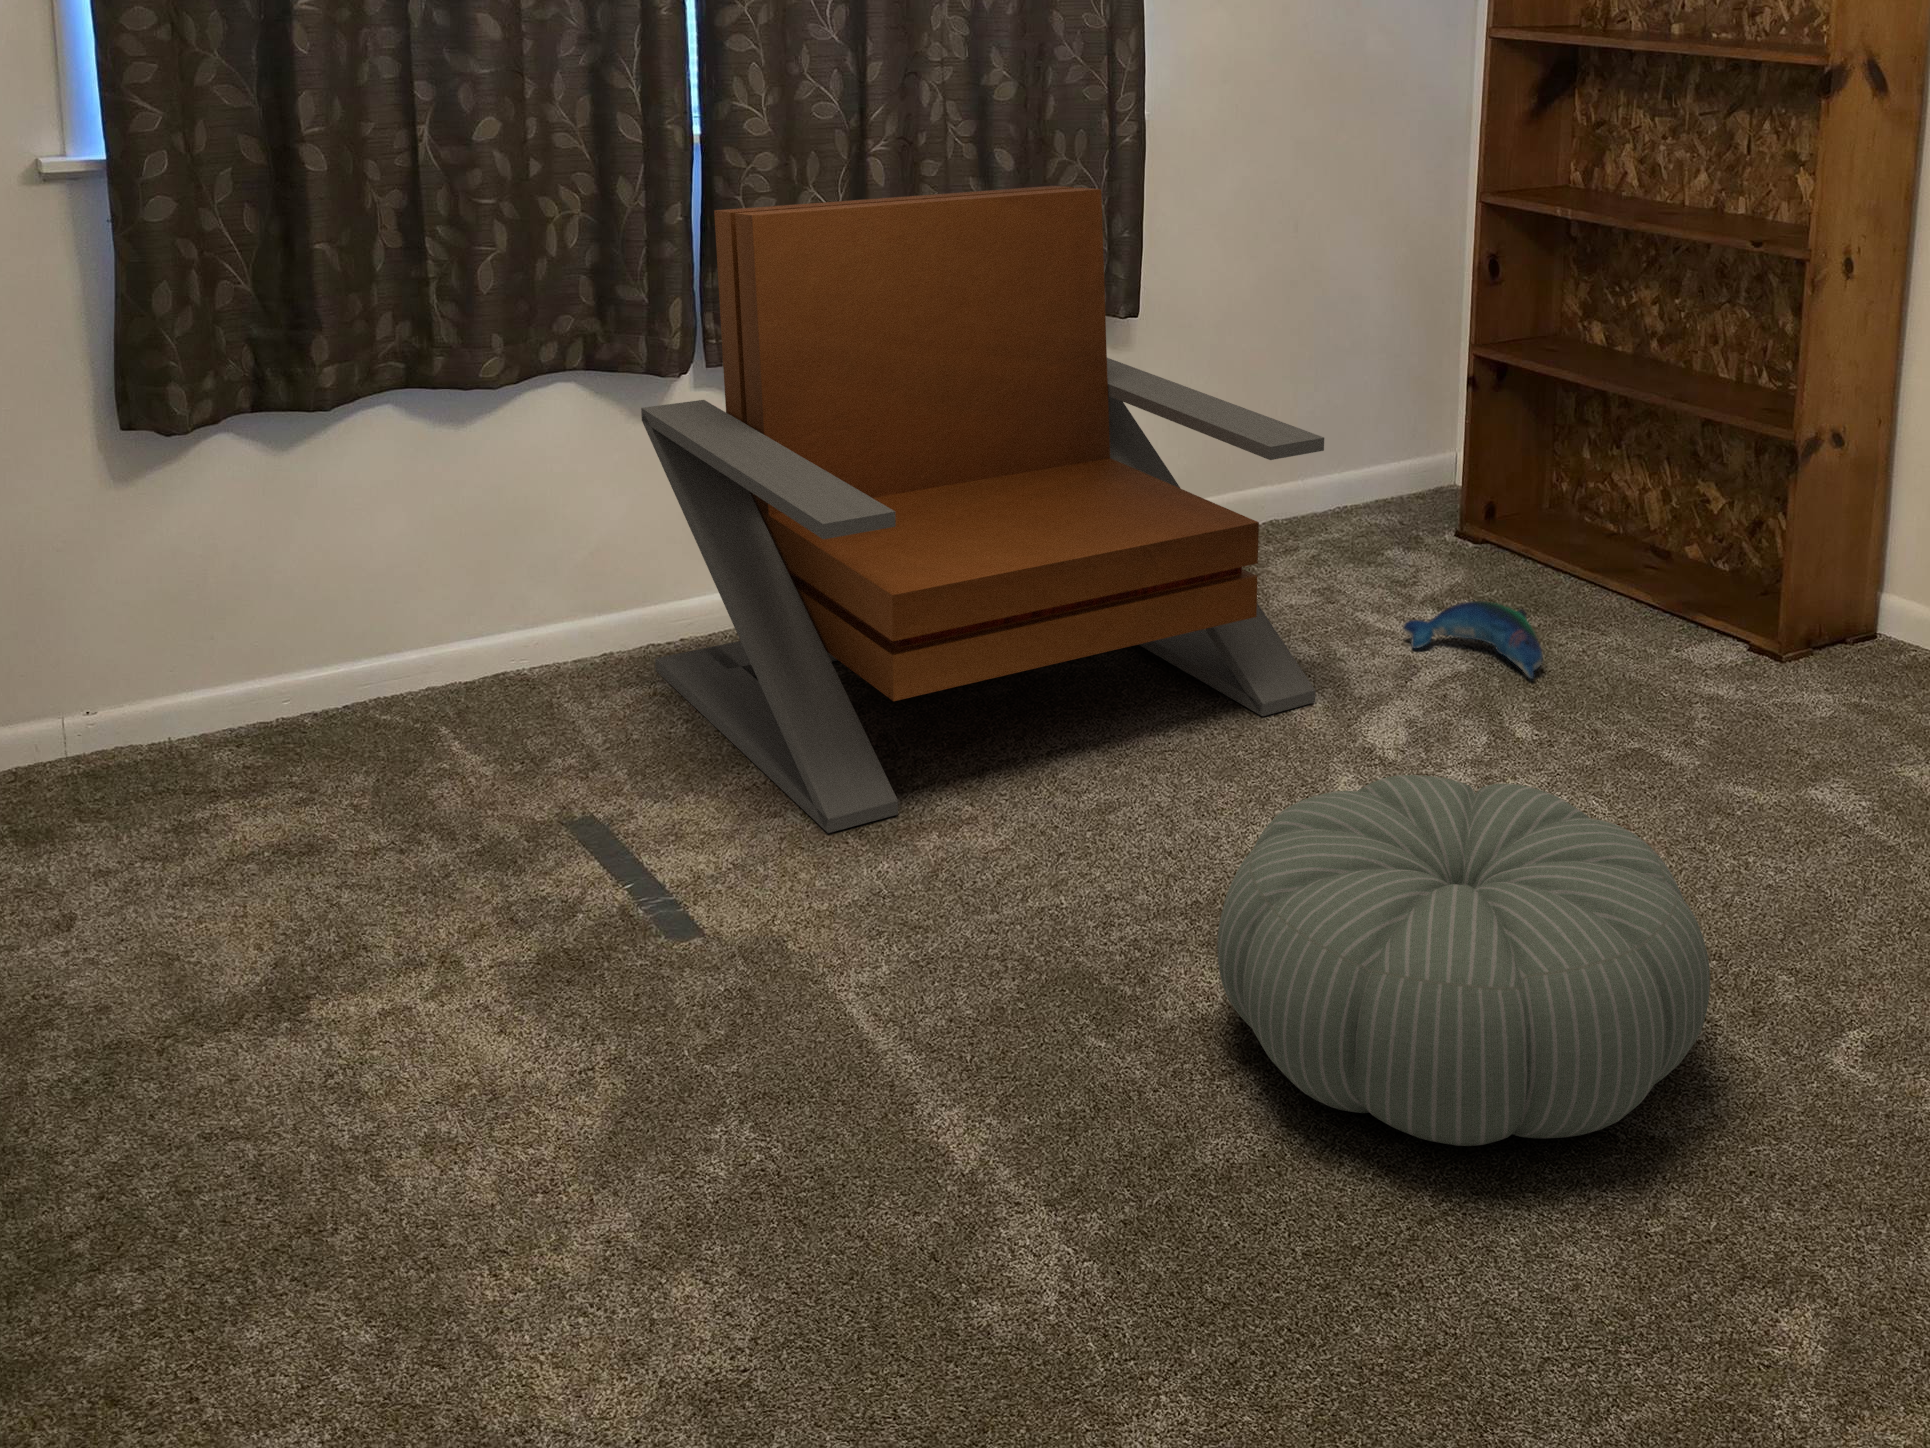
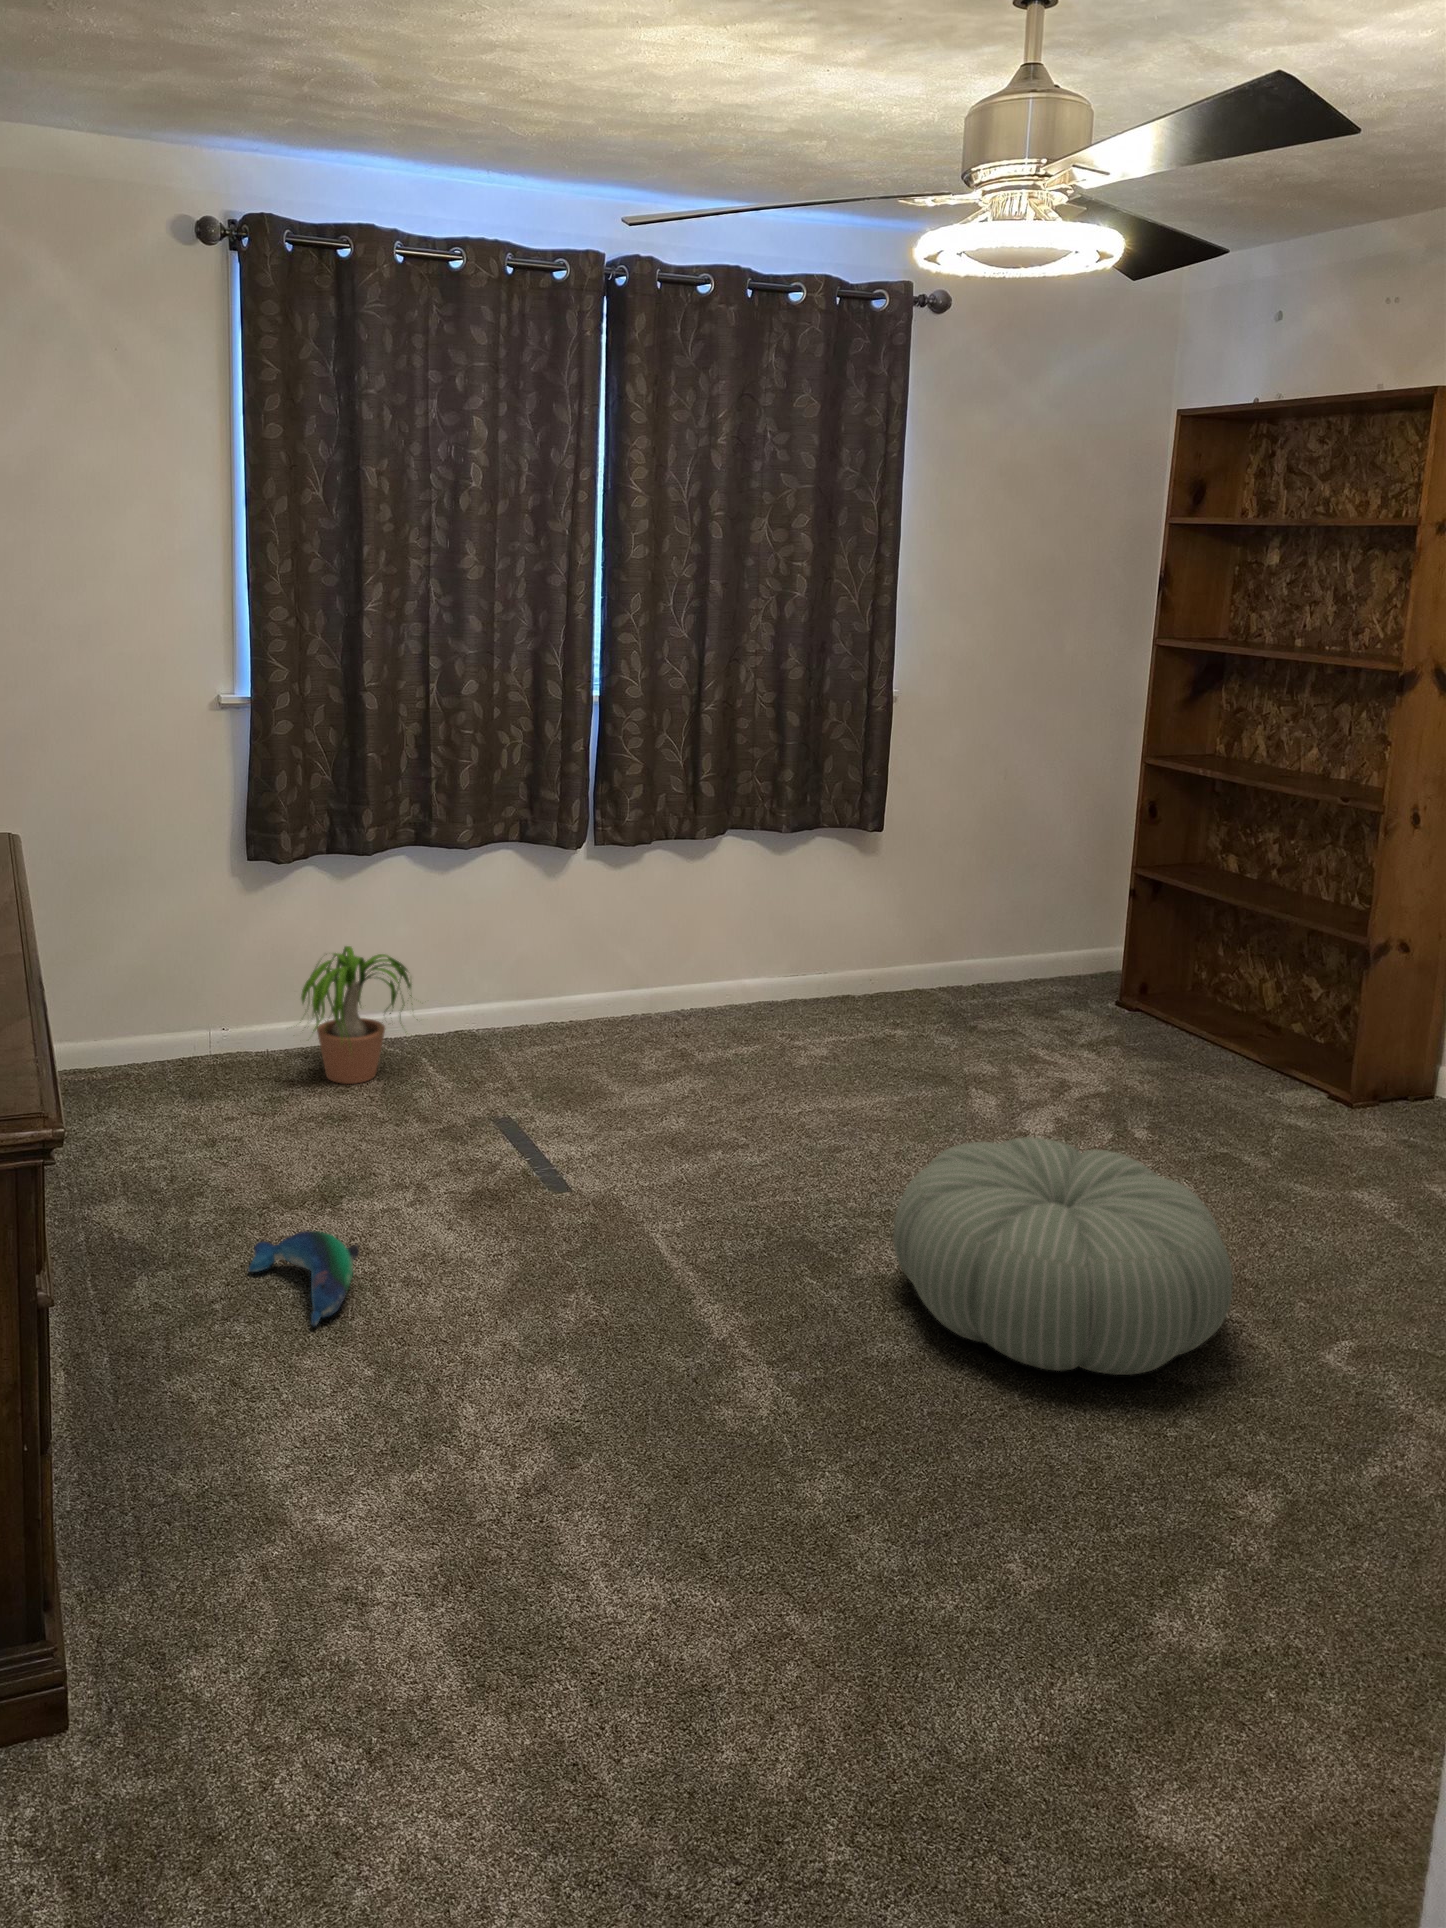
lounge chair: present [641,186,1324,833] -> none [550,737,1004,1144]
potted plant: none [202,561,461,787] -> present [301,946,418,1084]
plush toy: present [1403,601,1543,679] -> present [248,1231,359,1326]

